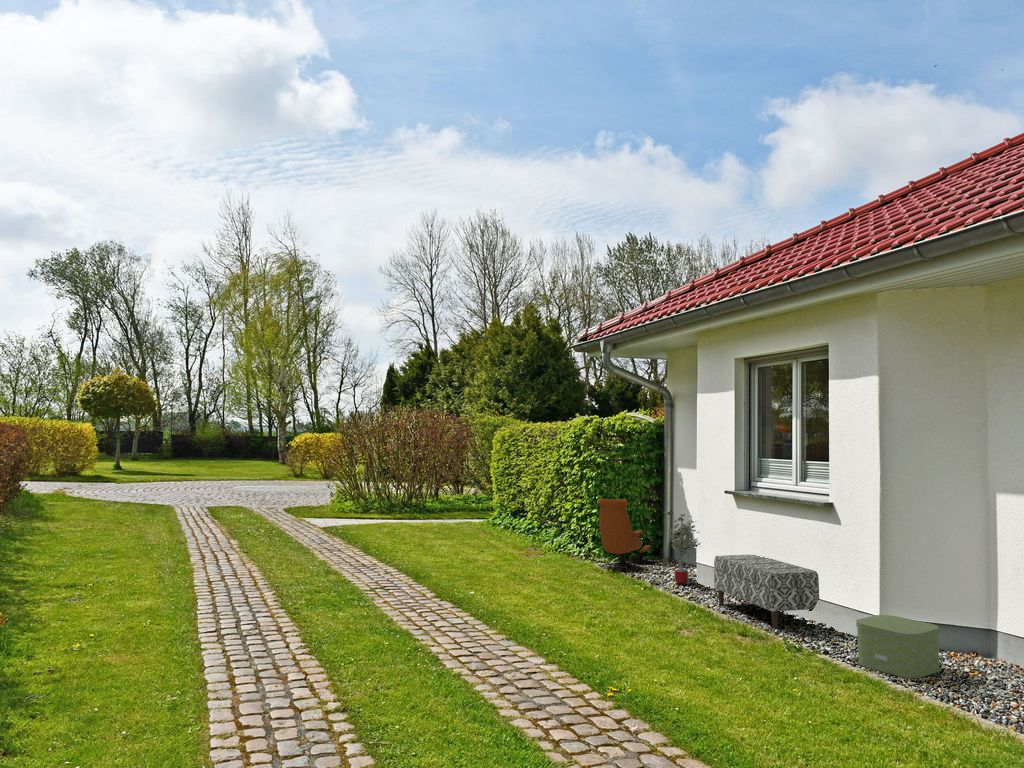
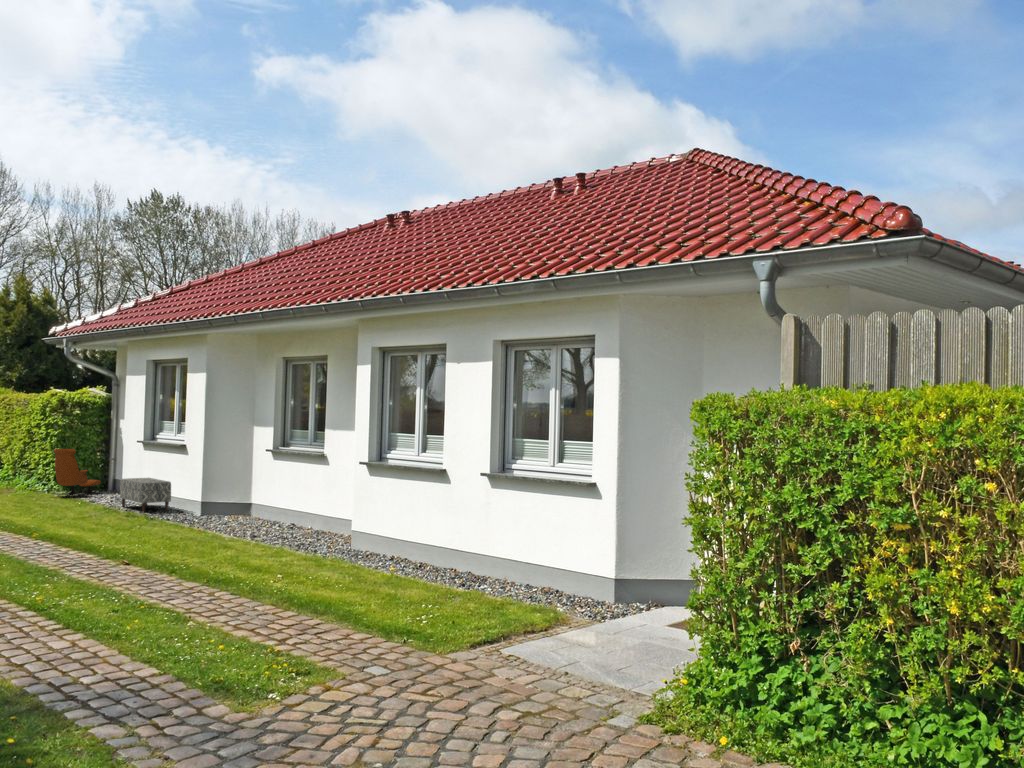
potted tree: present [670,514,701,585] -> none [99,457,126,501]
storage box: present [856,615,940,678] -> none [169,497,207,521]

